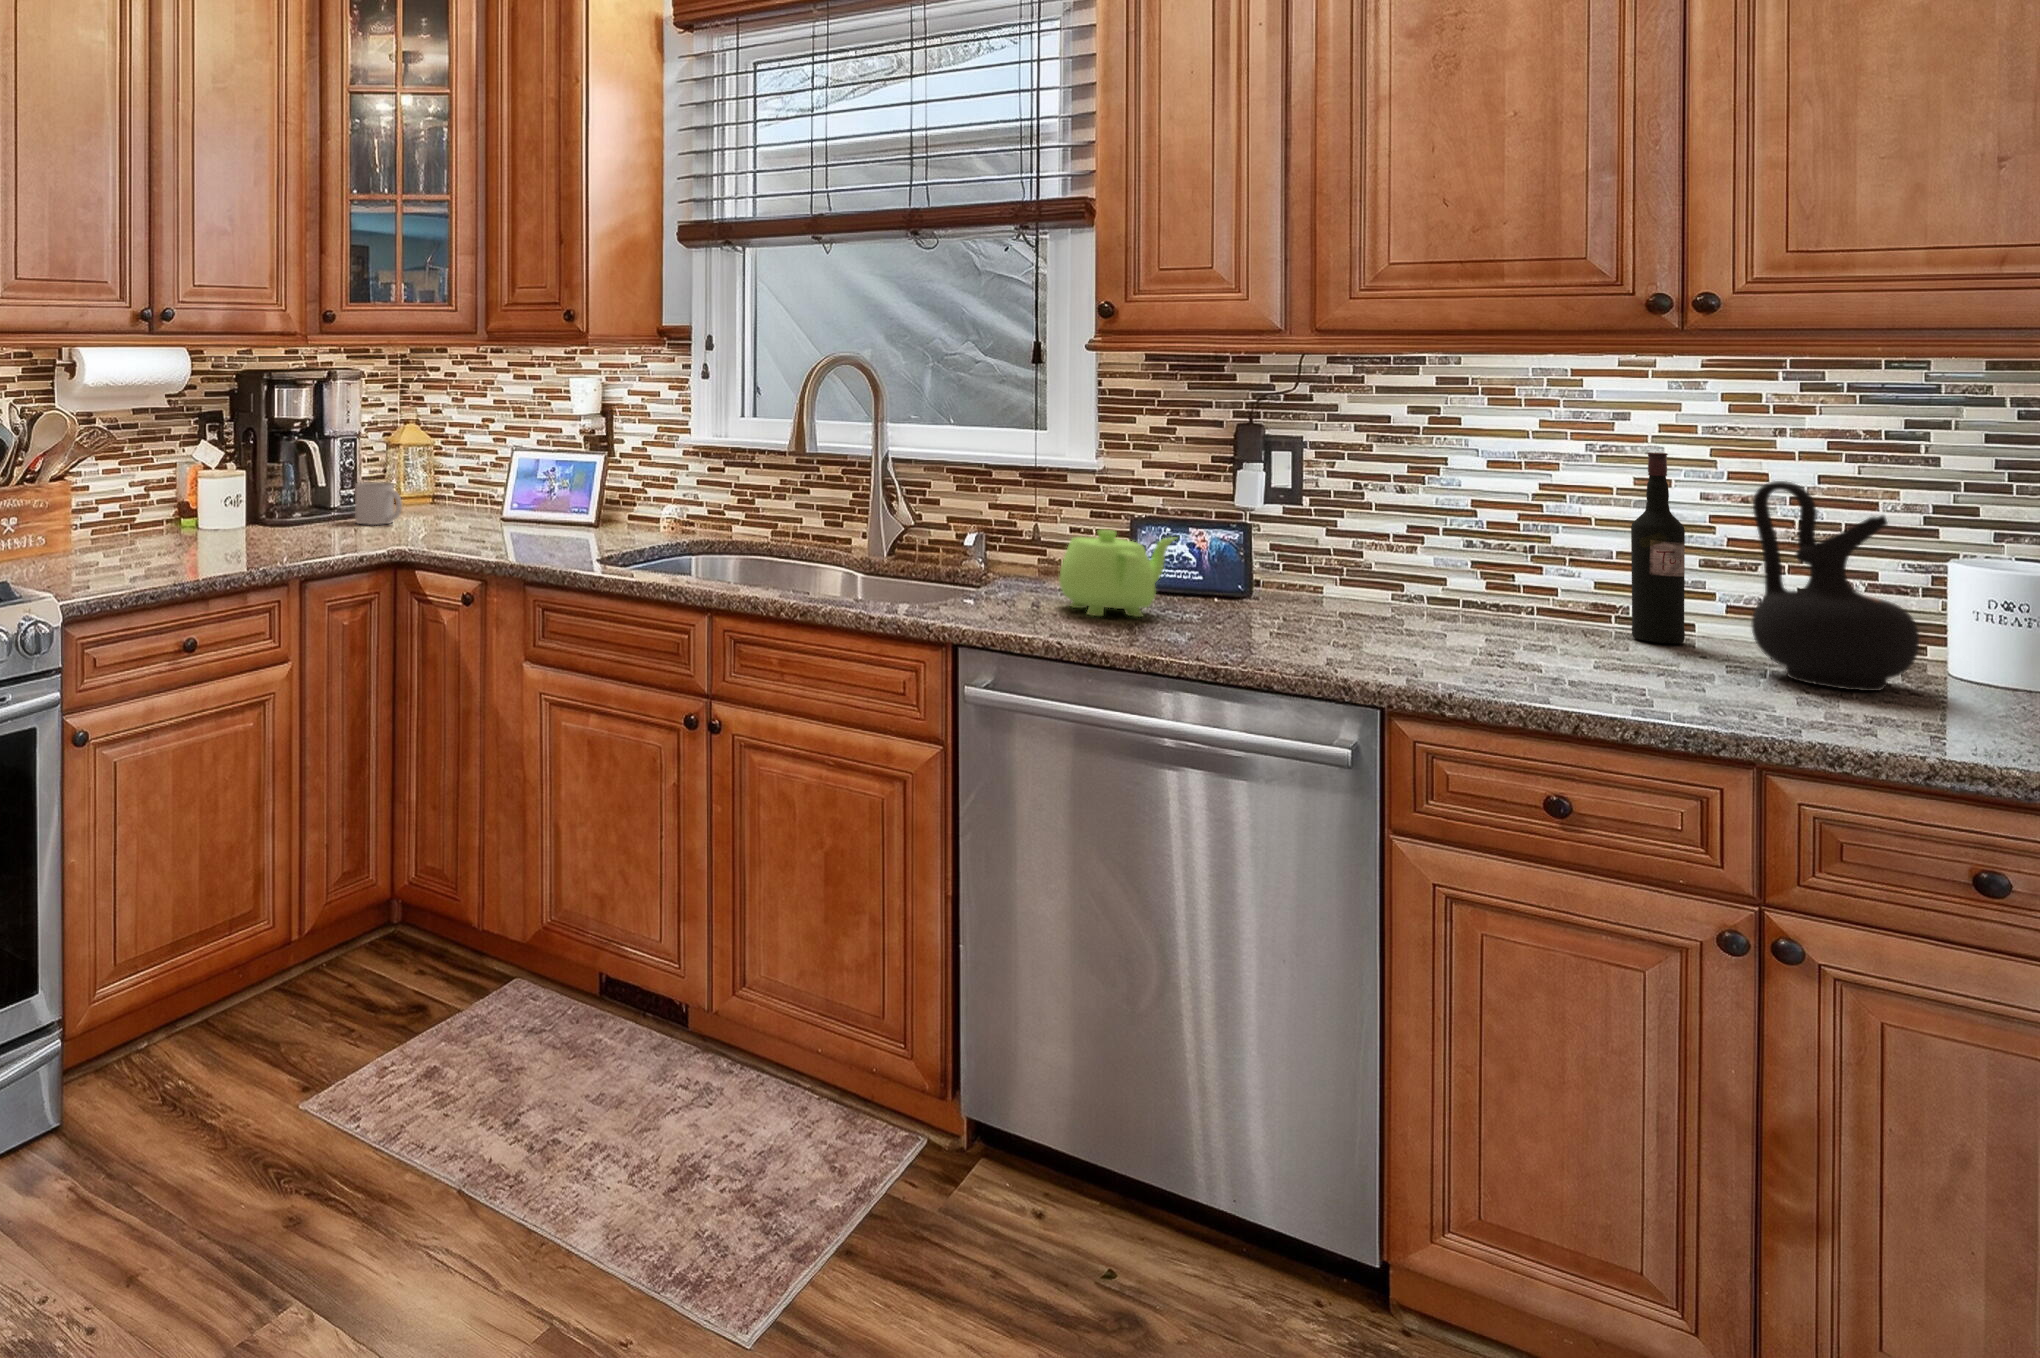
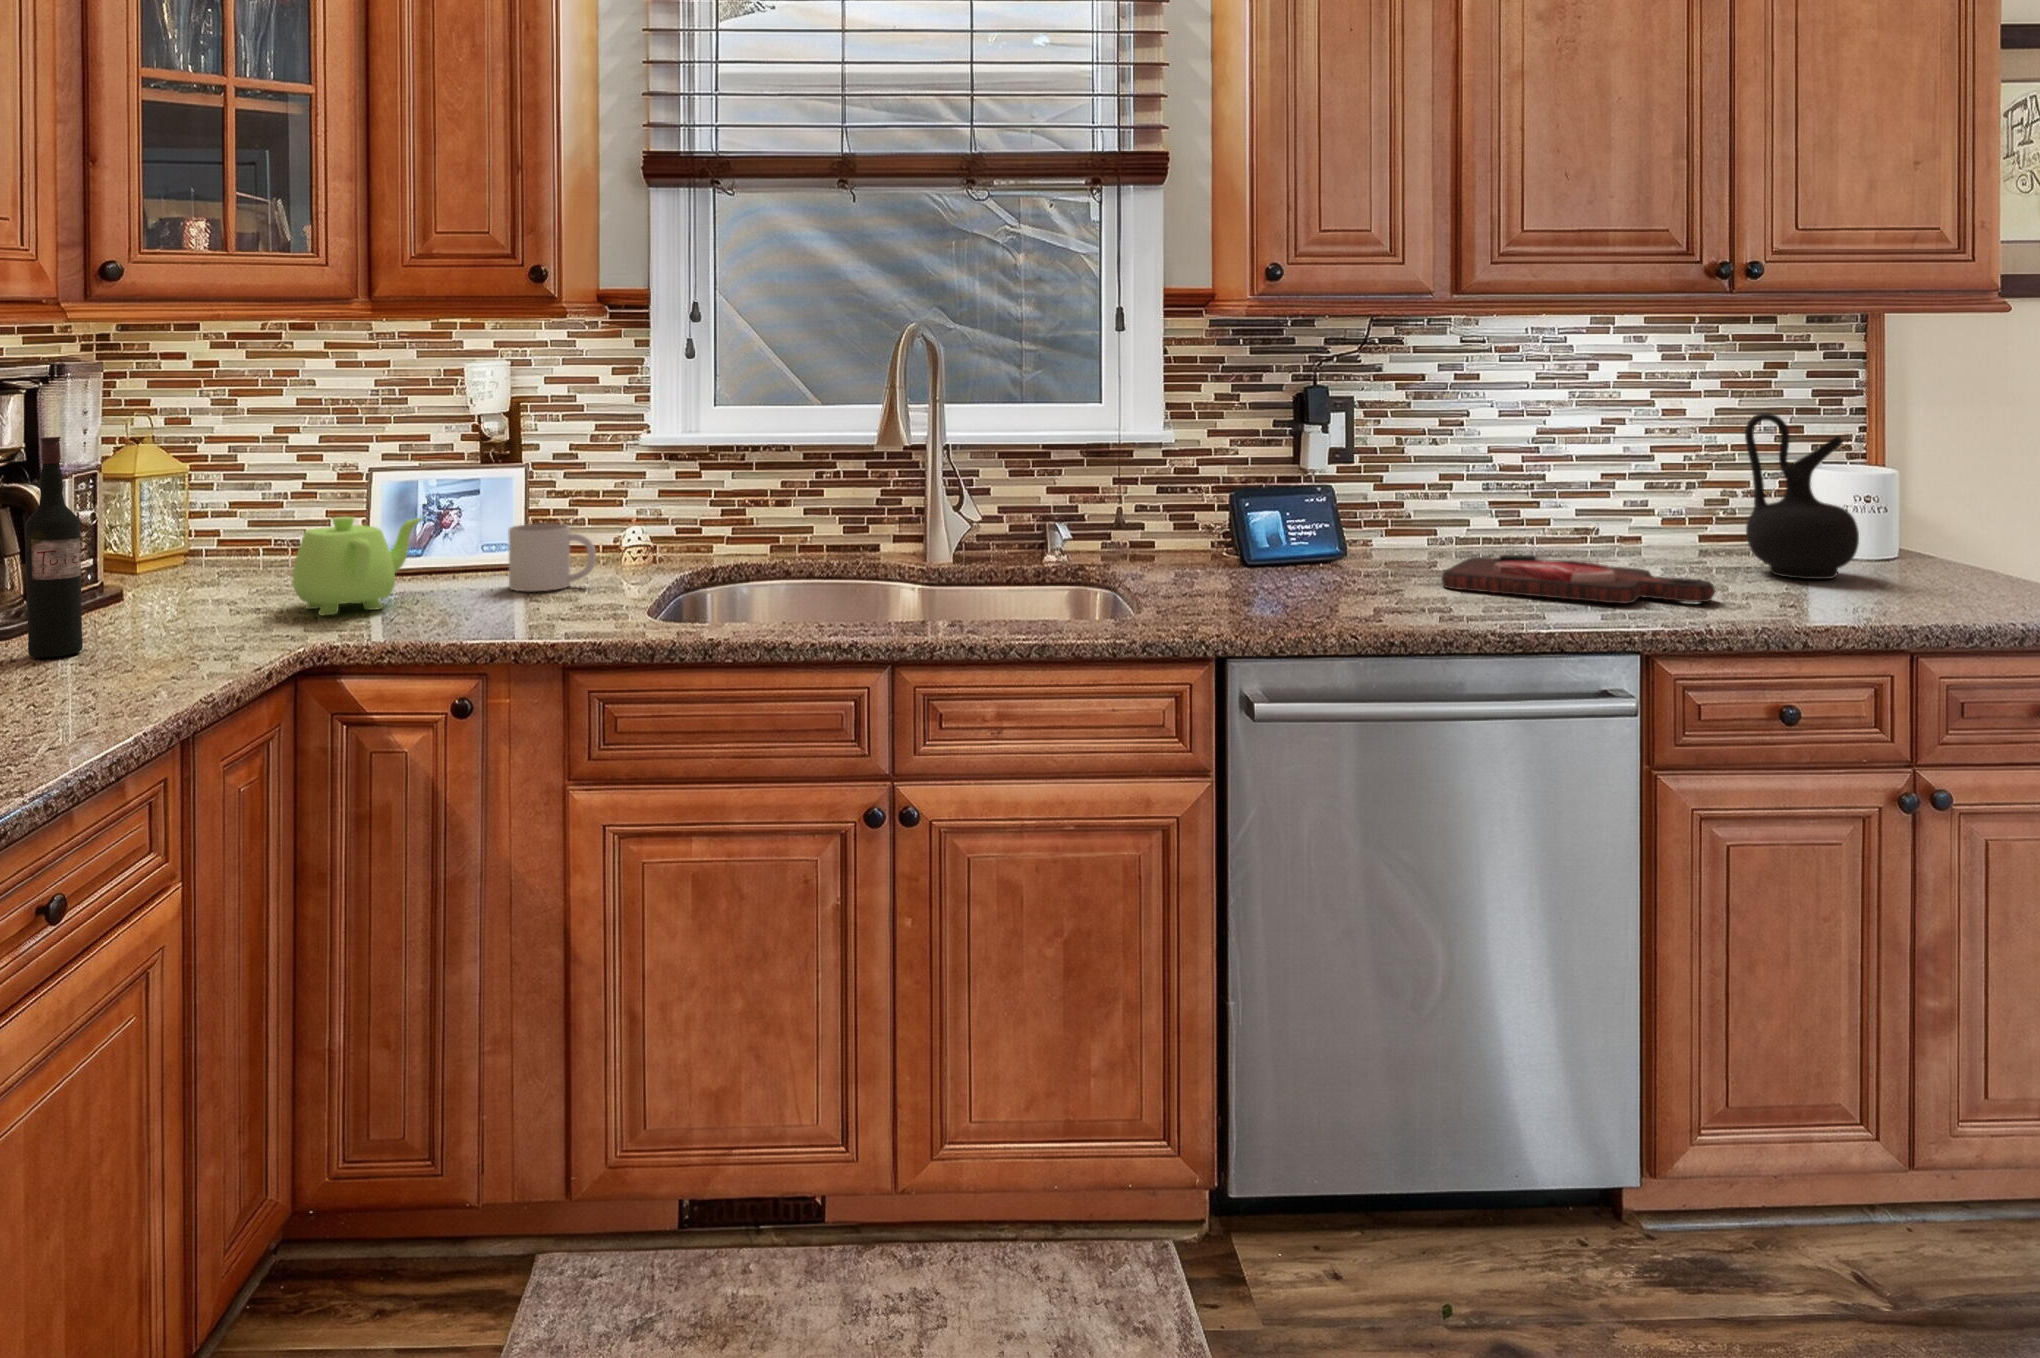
wine bottle: present [1631,453,1685,643] -> present [25,437,83,657]
mug: present [355,482,402,525] -> present [508,524,596,591]
teapot: present [1059,530,1176,617] -> present [293,517,424,615]
cutting board: none [1295,608,1600,681] -> present [1441,555,1715,603]

